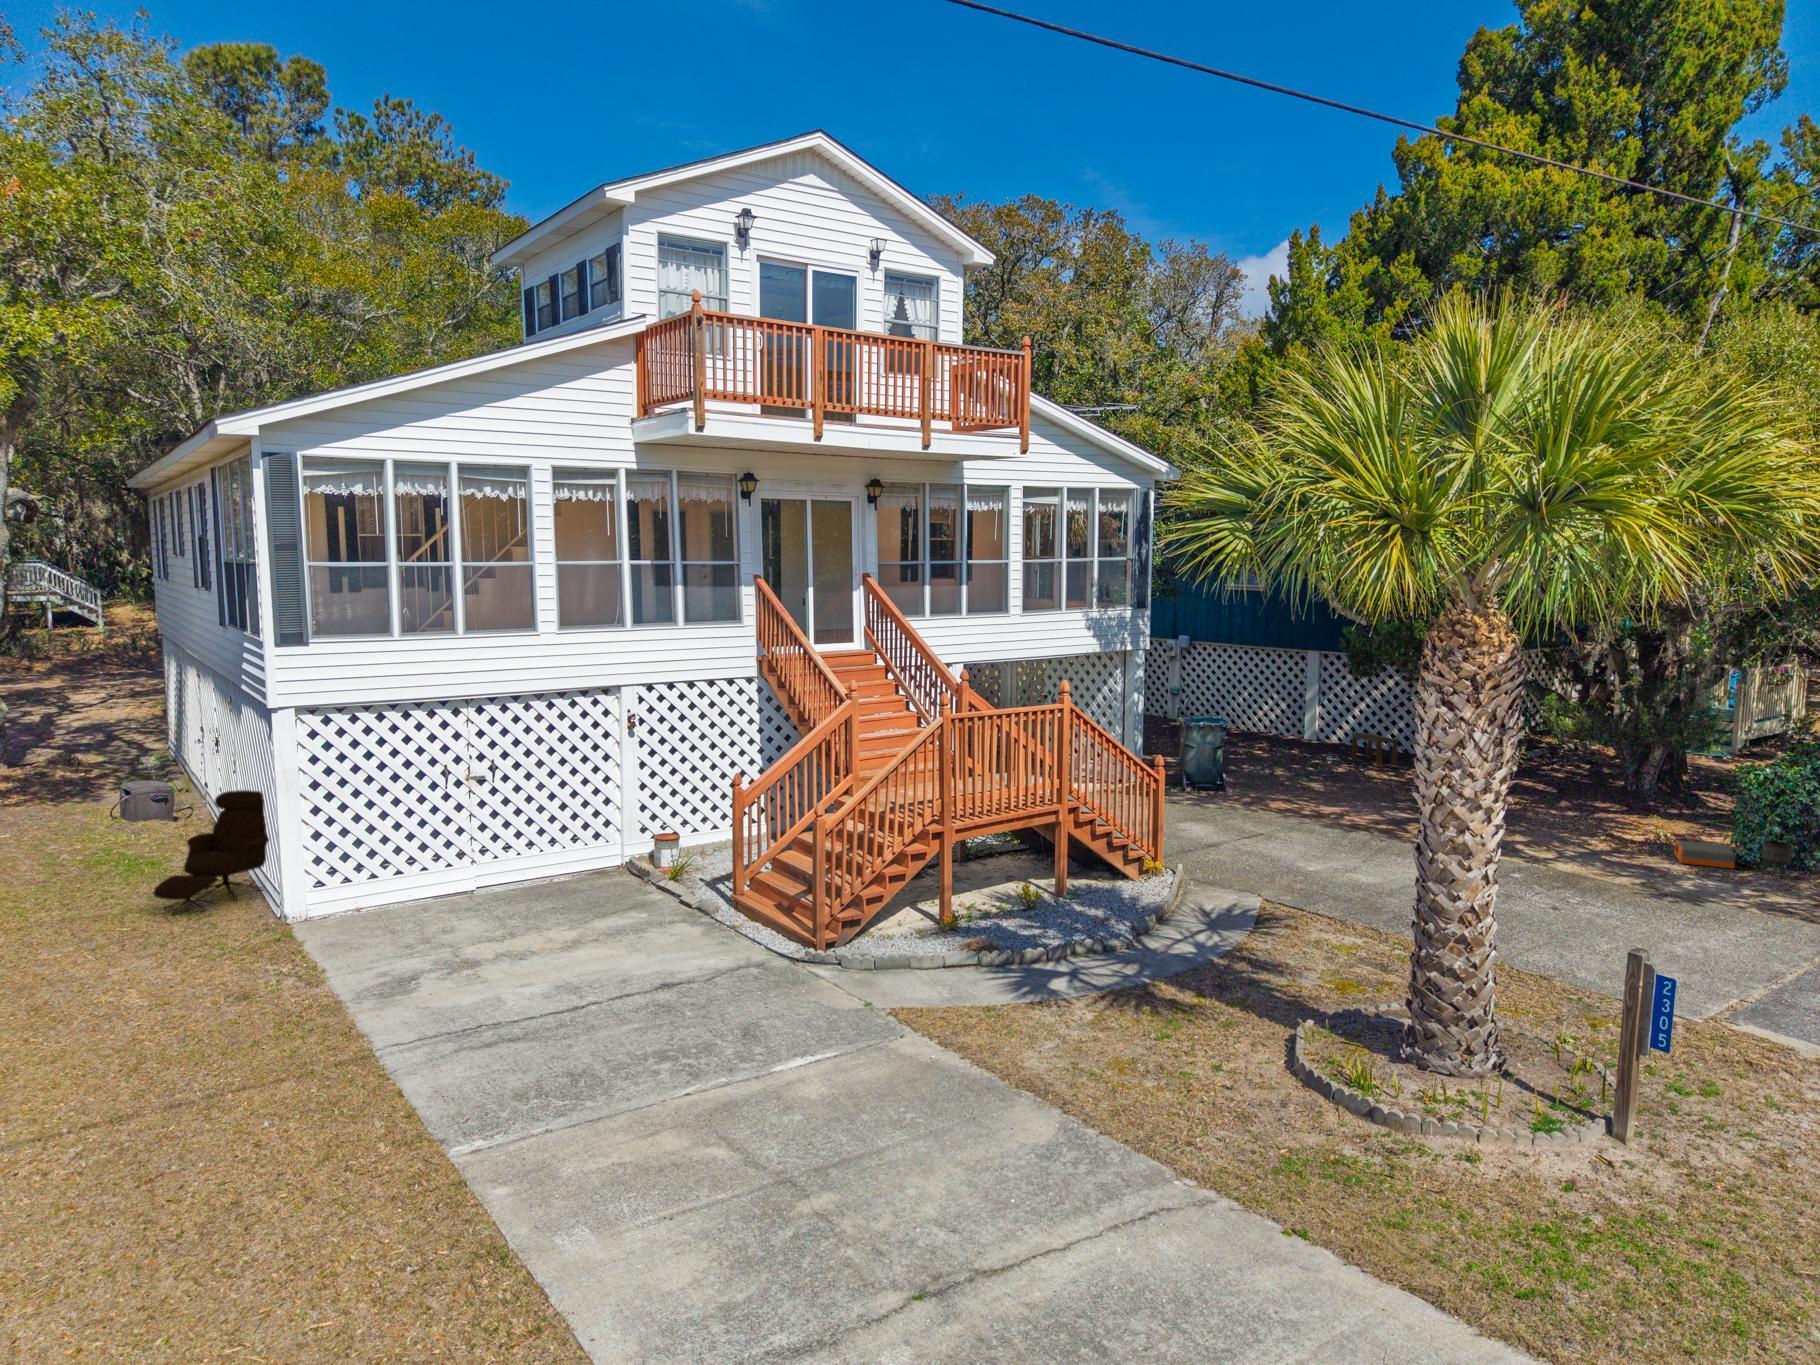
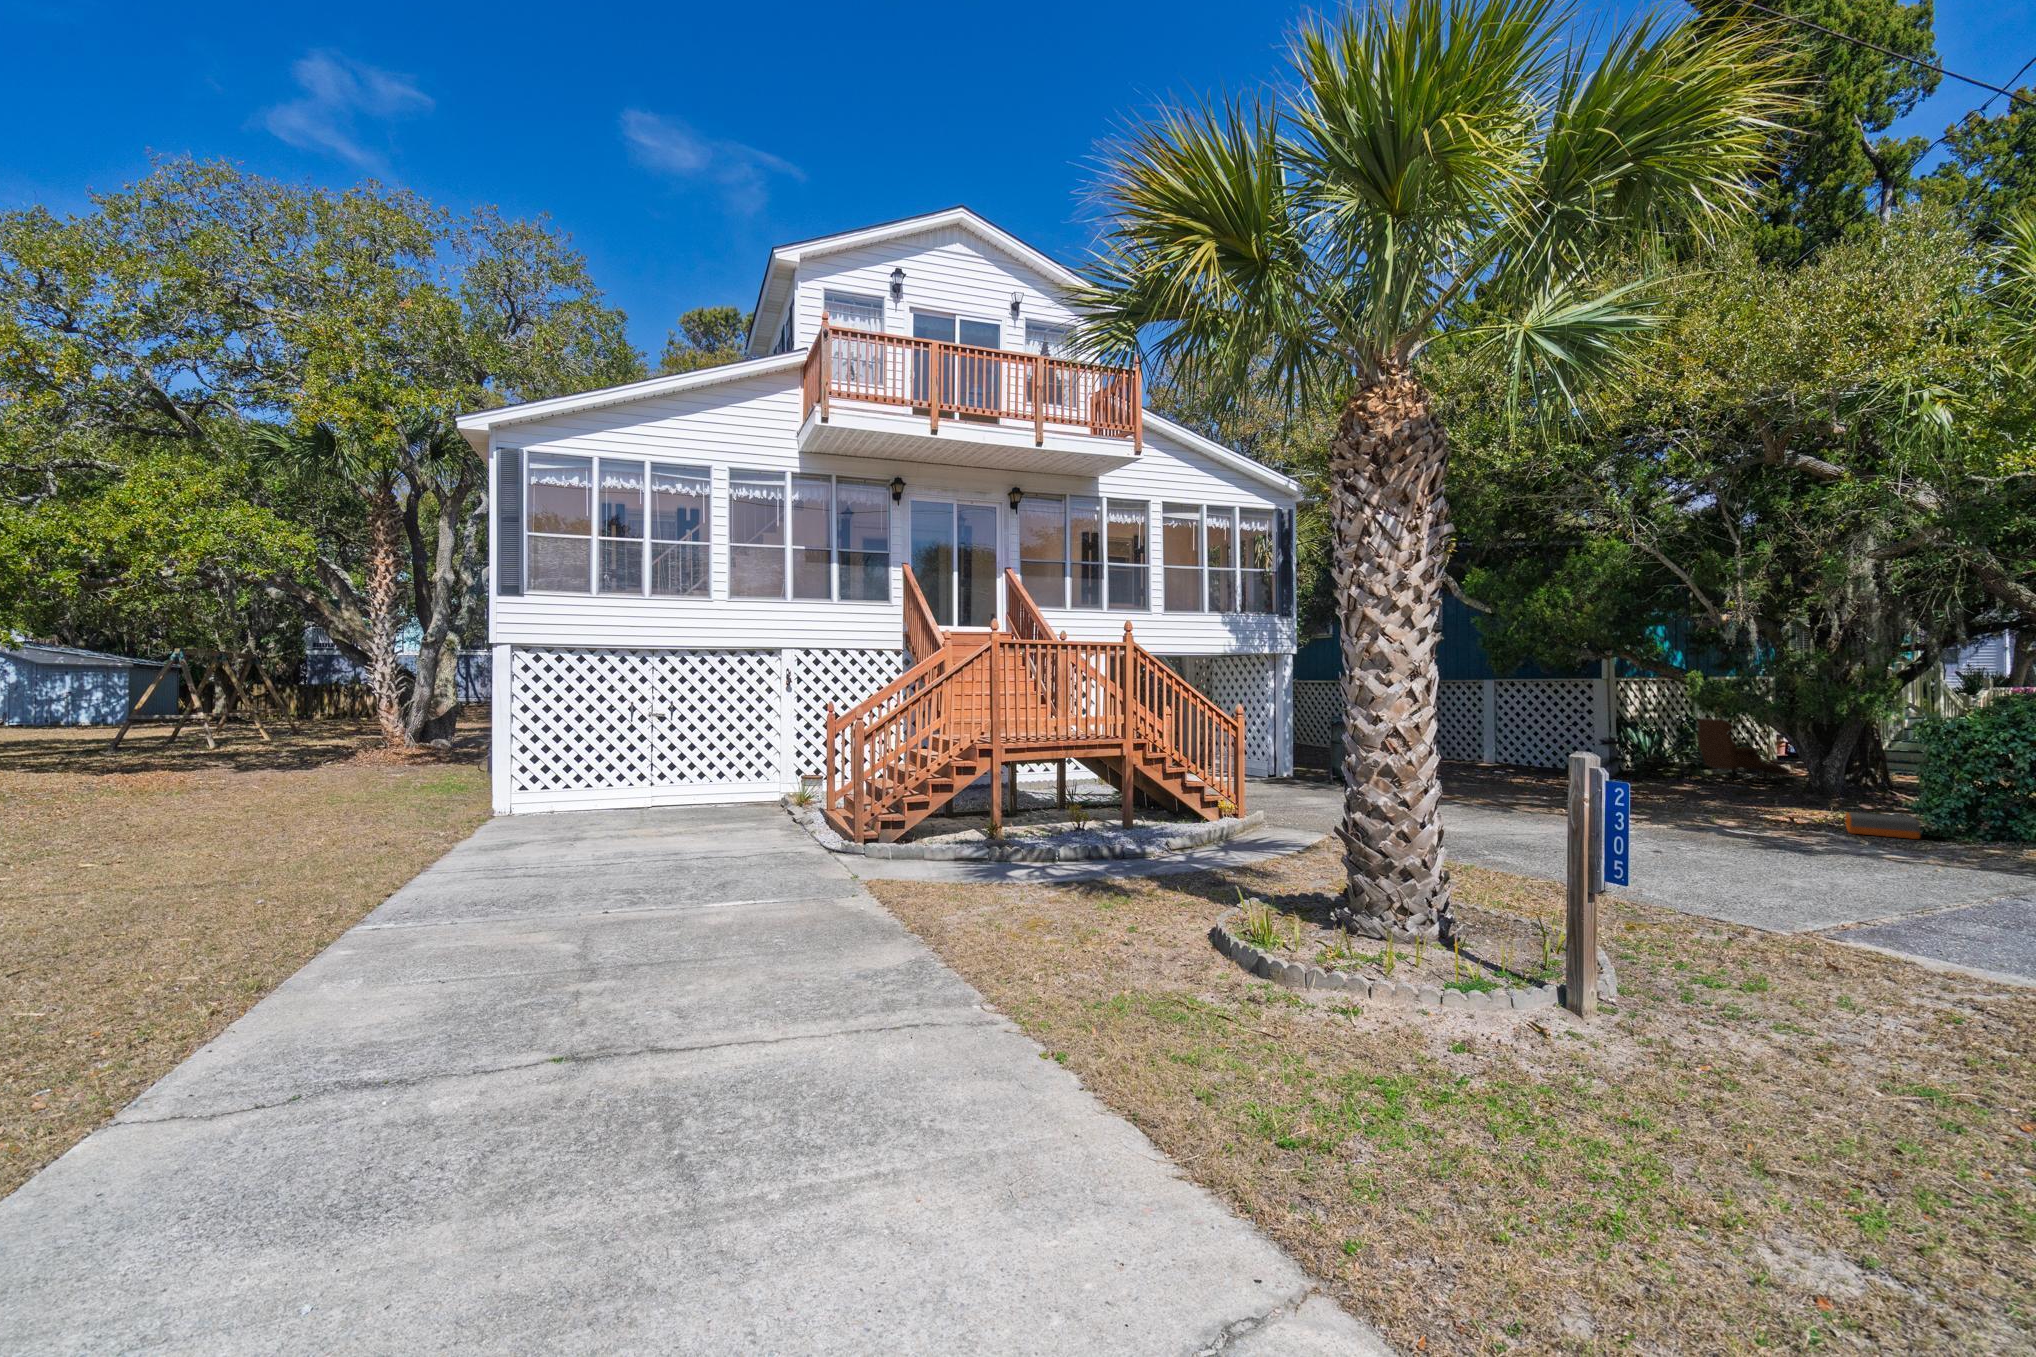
bench: present [1352,732,1399,767] -> none [1517,744,1563,774]
lounge chair: present [153,790,269,914] -> present [1698,718,1789,784]
planter: present [1762,840,1792,878] -> none [1954,805,1994,847]

